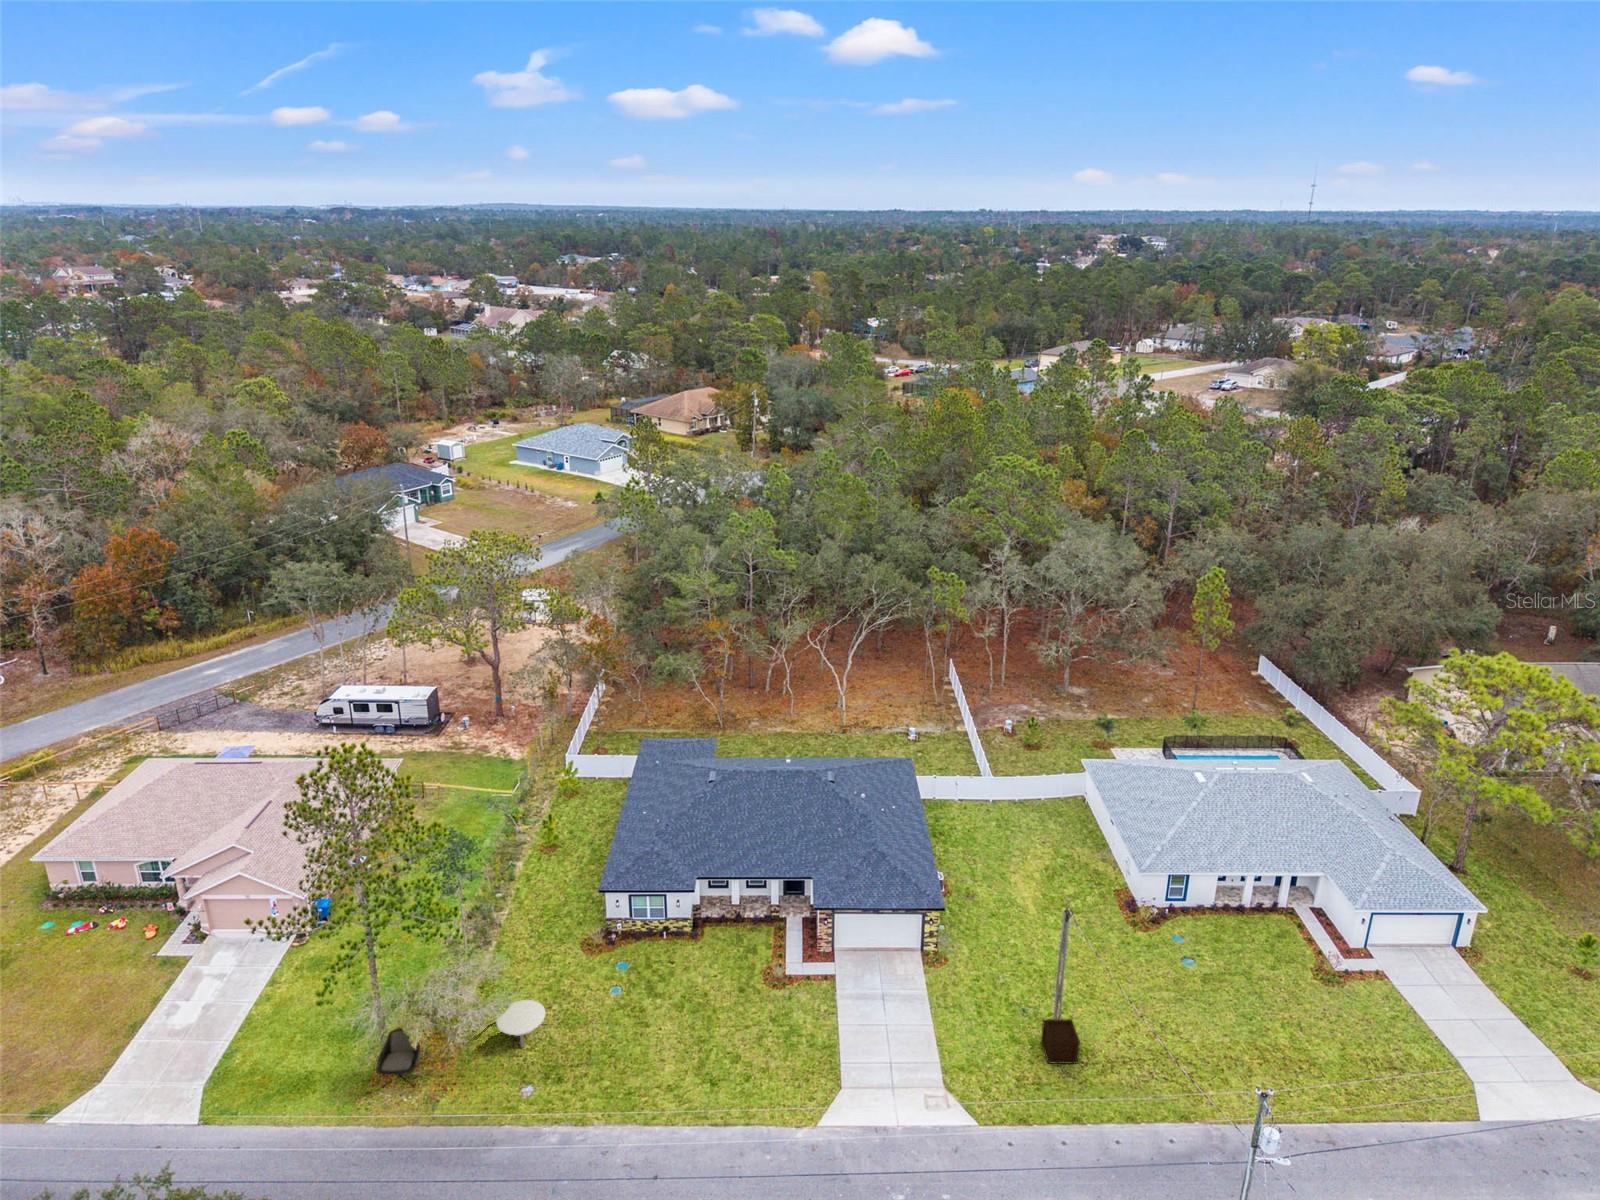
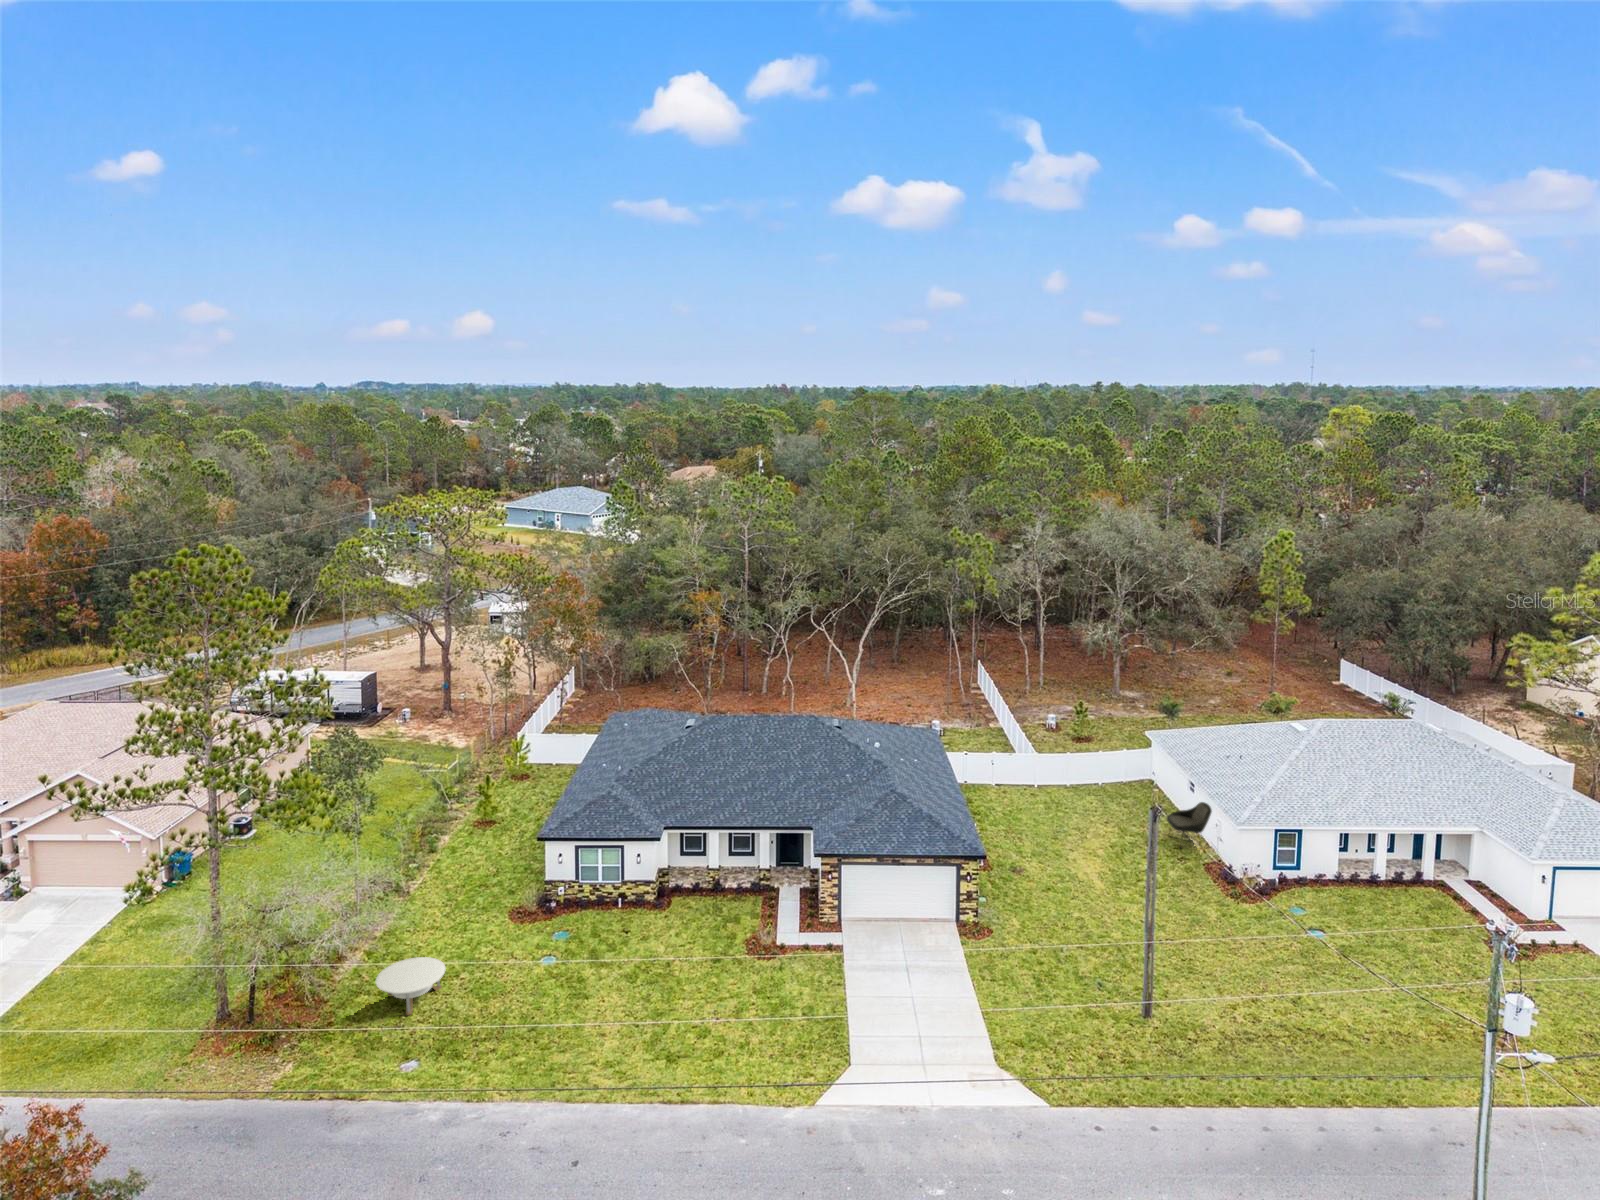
wooden crate: present [1041,1019,1080,1064] -> none [1129,979,1187,1039]
lounge chair: present [376,1028,421,1084] -> present [1167,802,1212,849]

